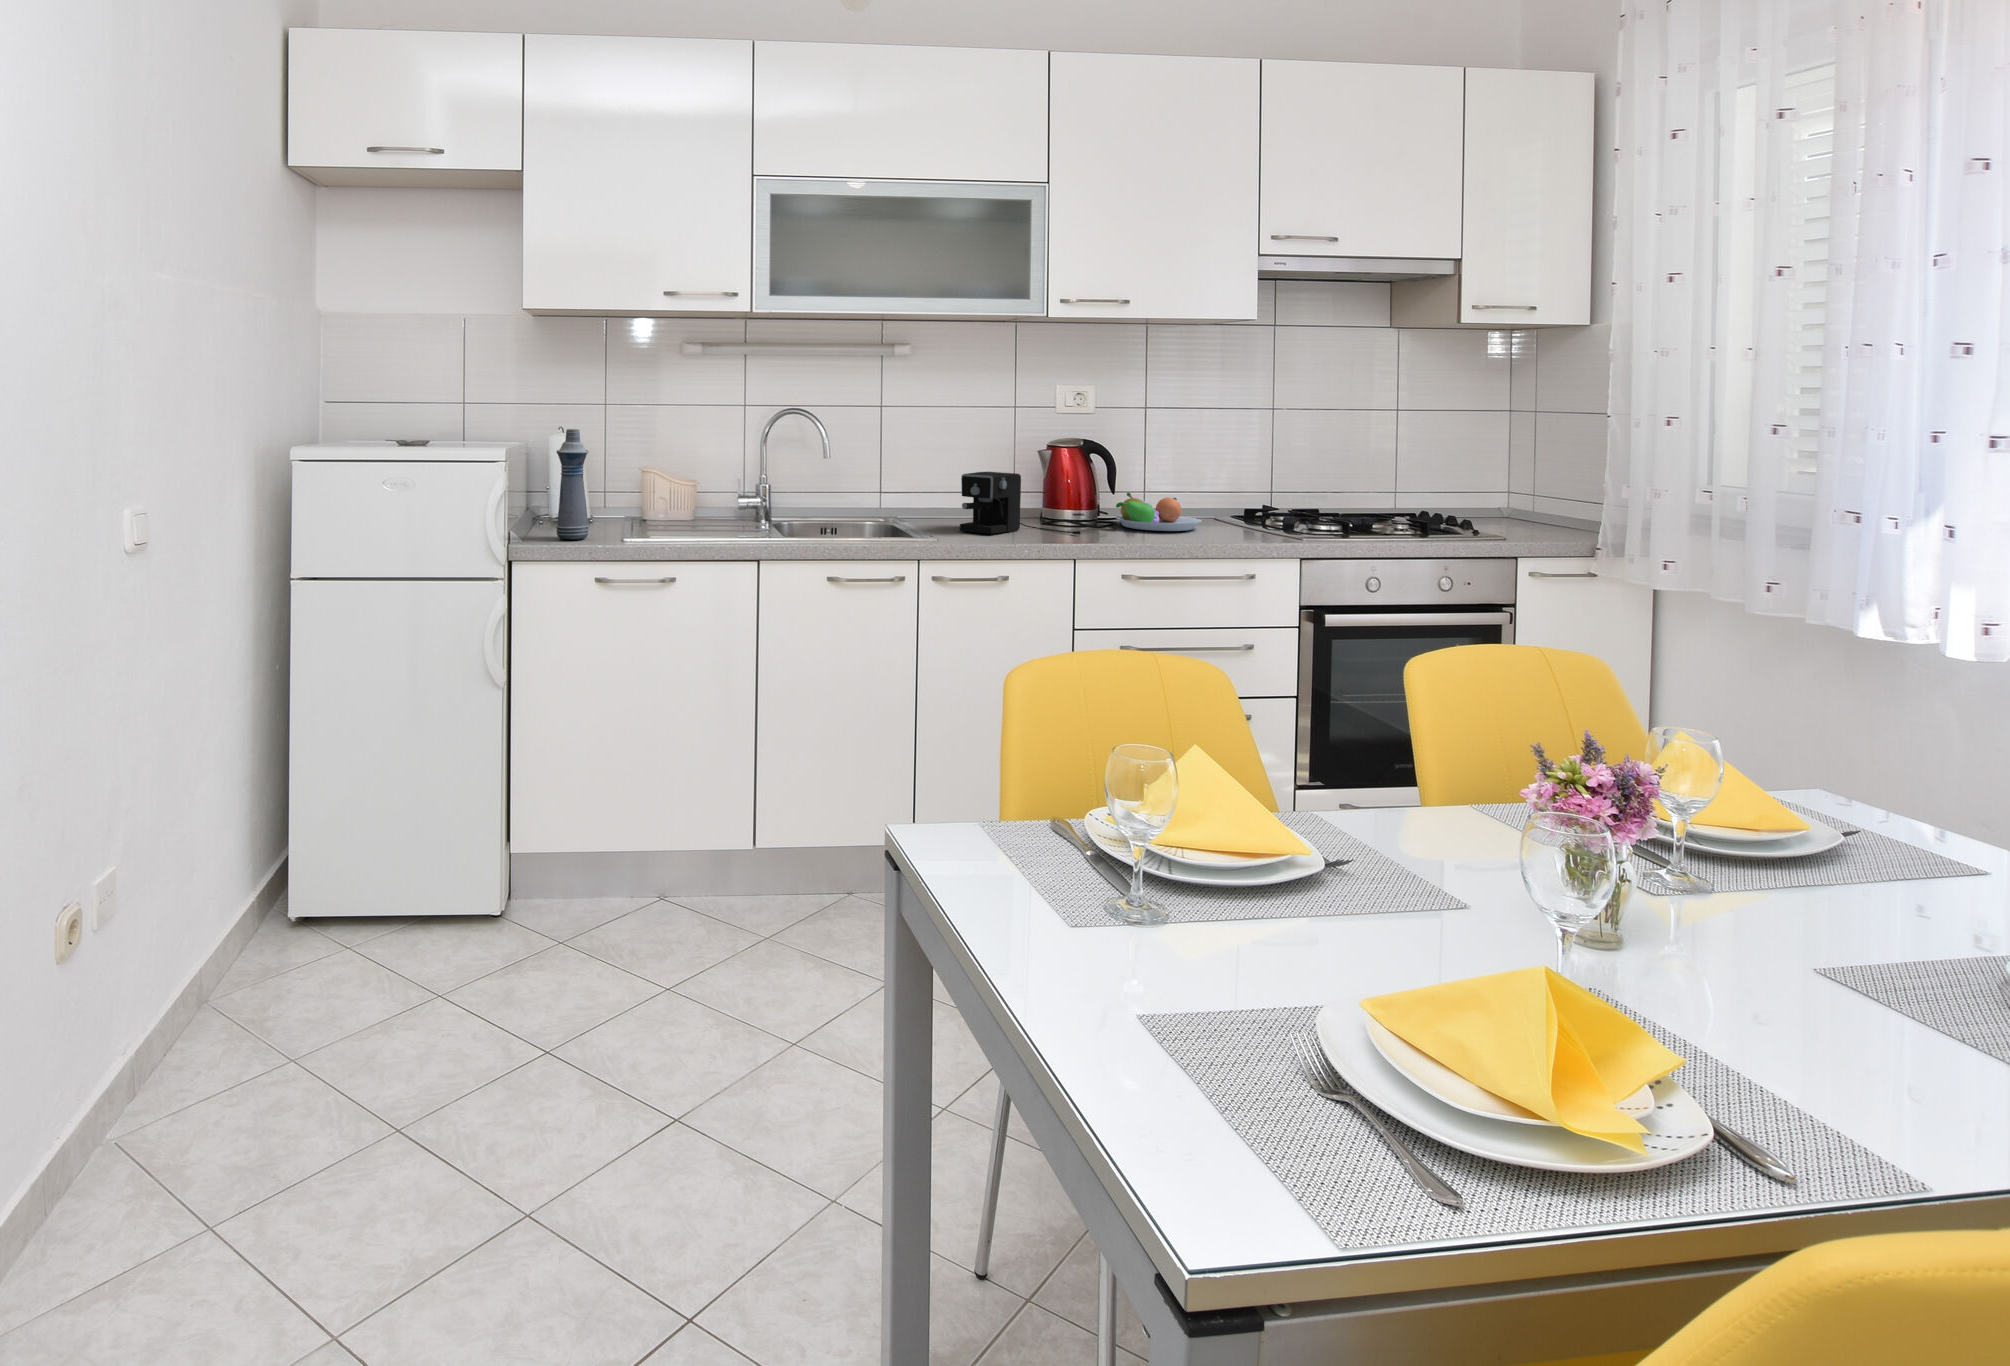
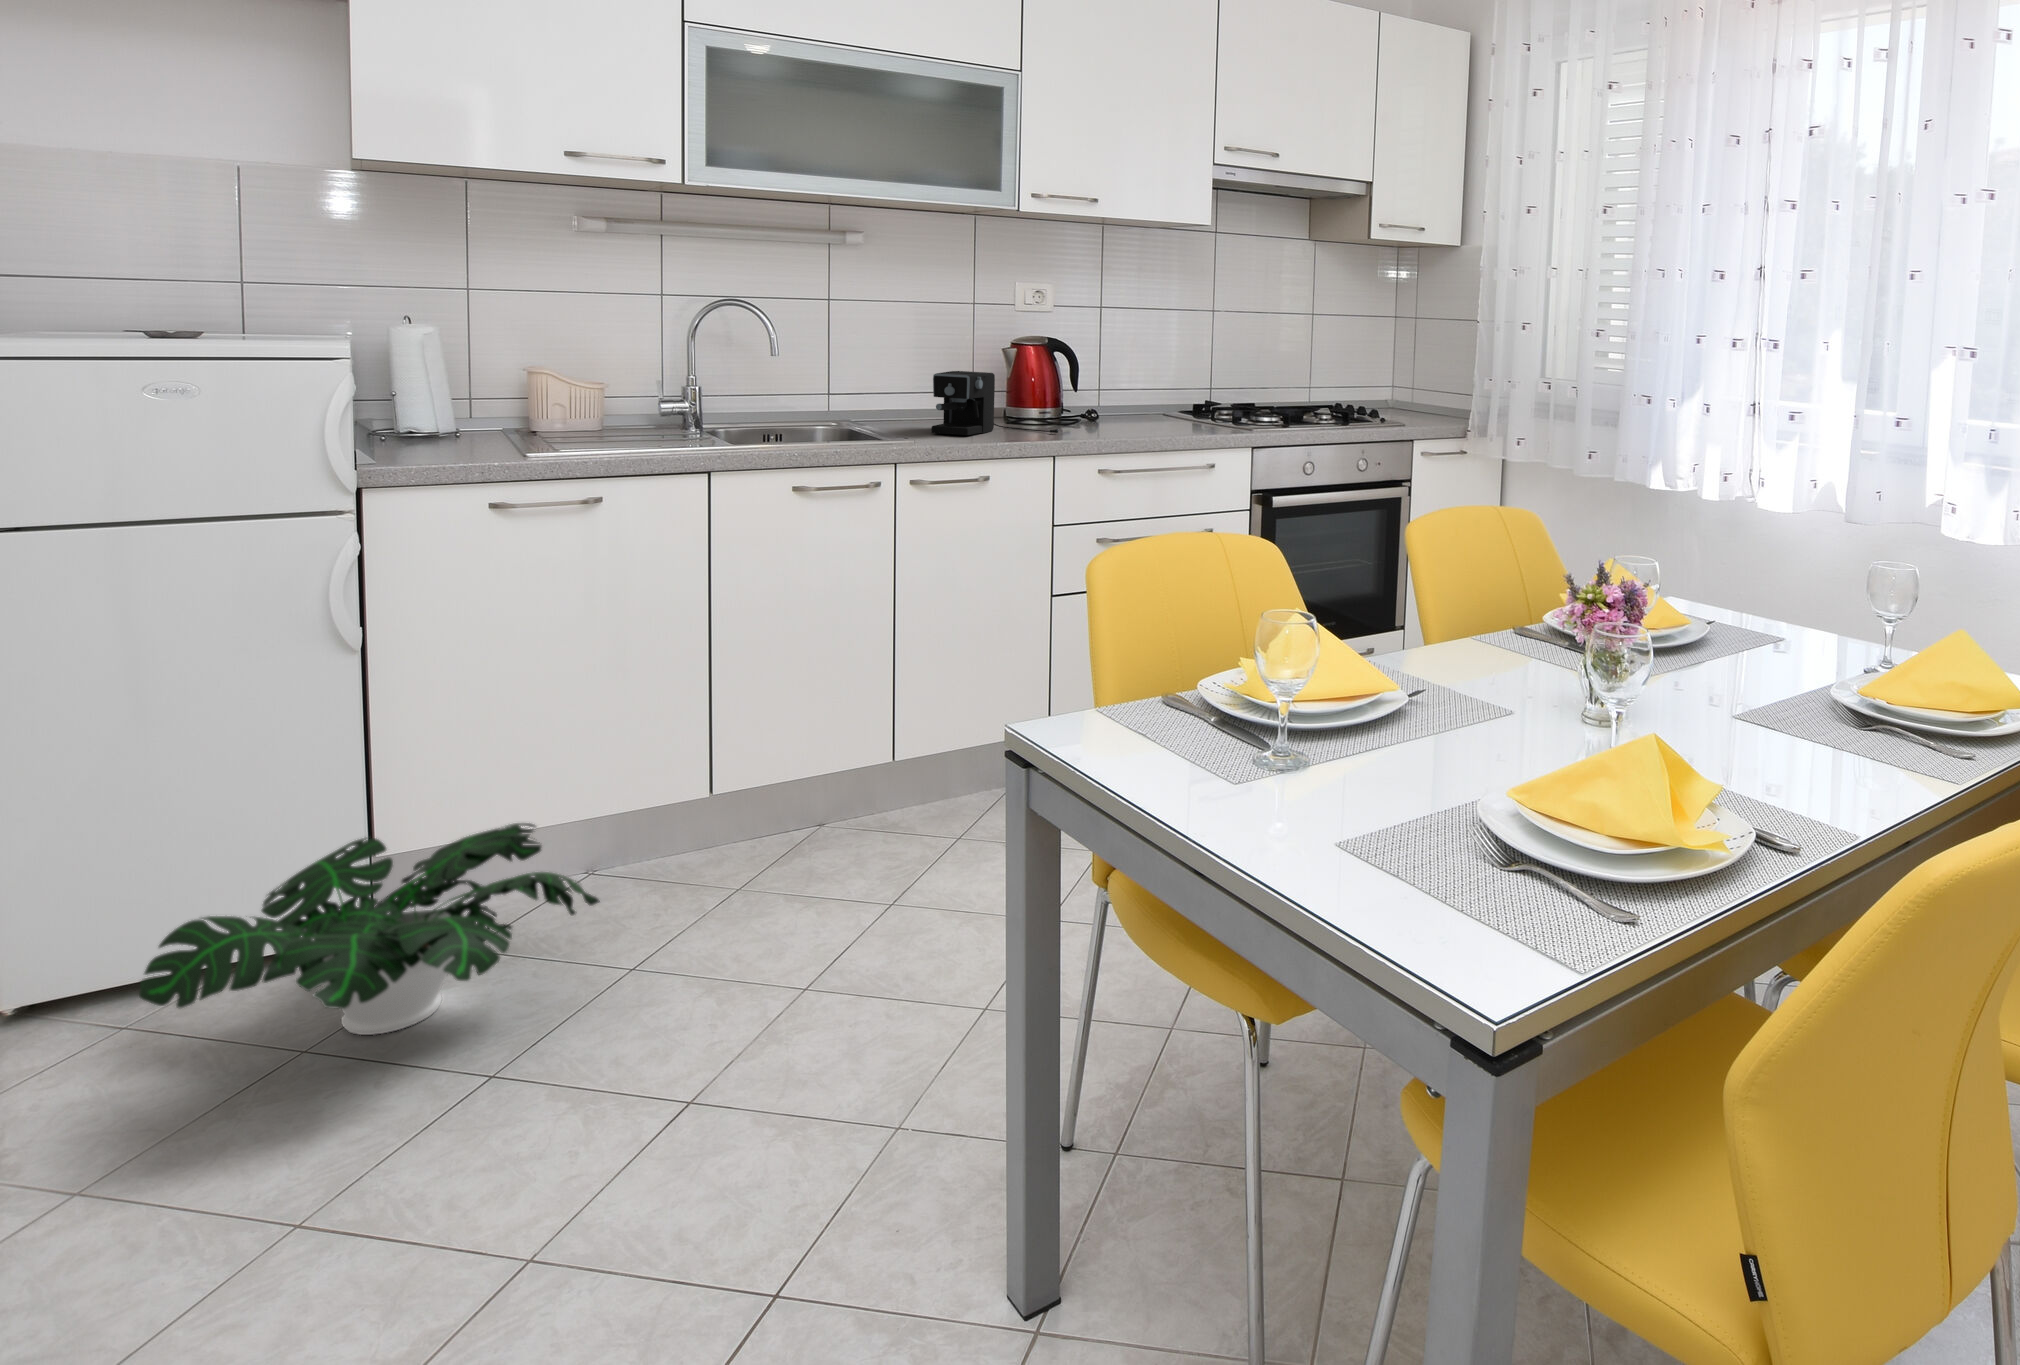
bottle: present [556,429,589,539] -> none [406,320,460,459]
fruit bowl: present [1116,493,1202,531] -> none [1085,390,1167,427]
potted plant: none [354,835,644,995] -> present [139,823,599,1035]

